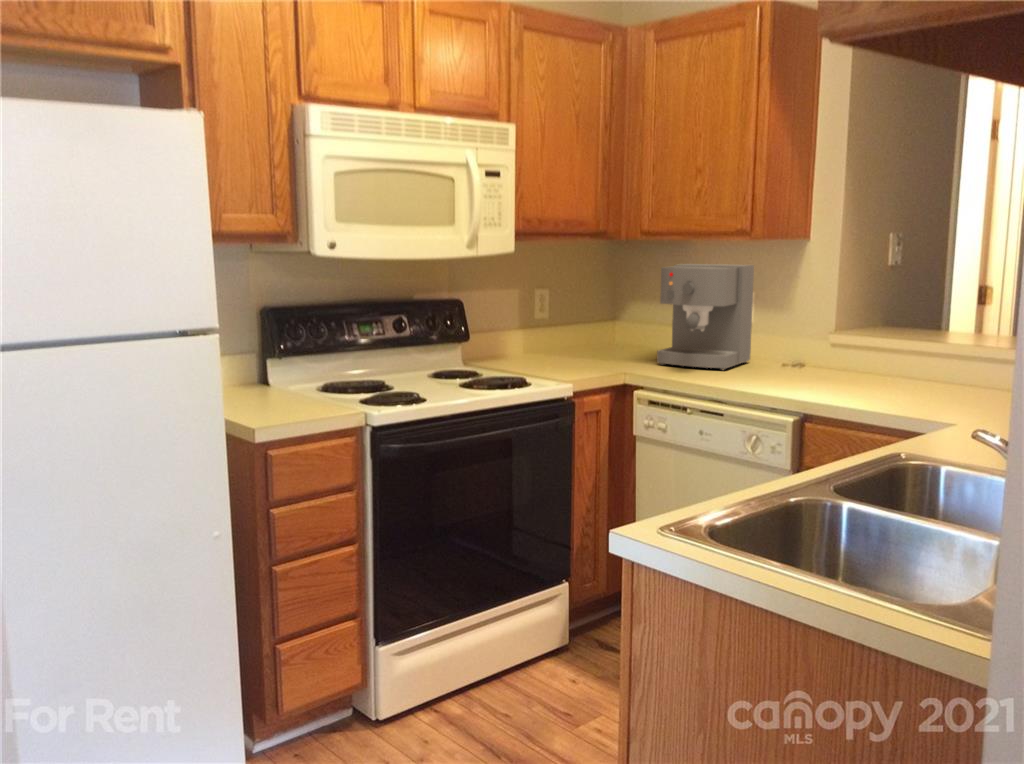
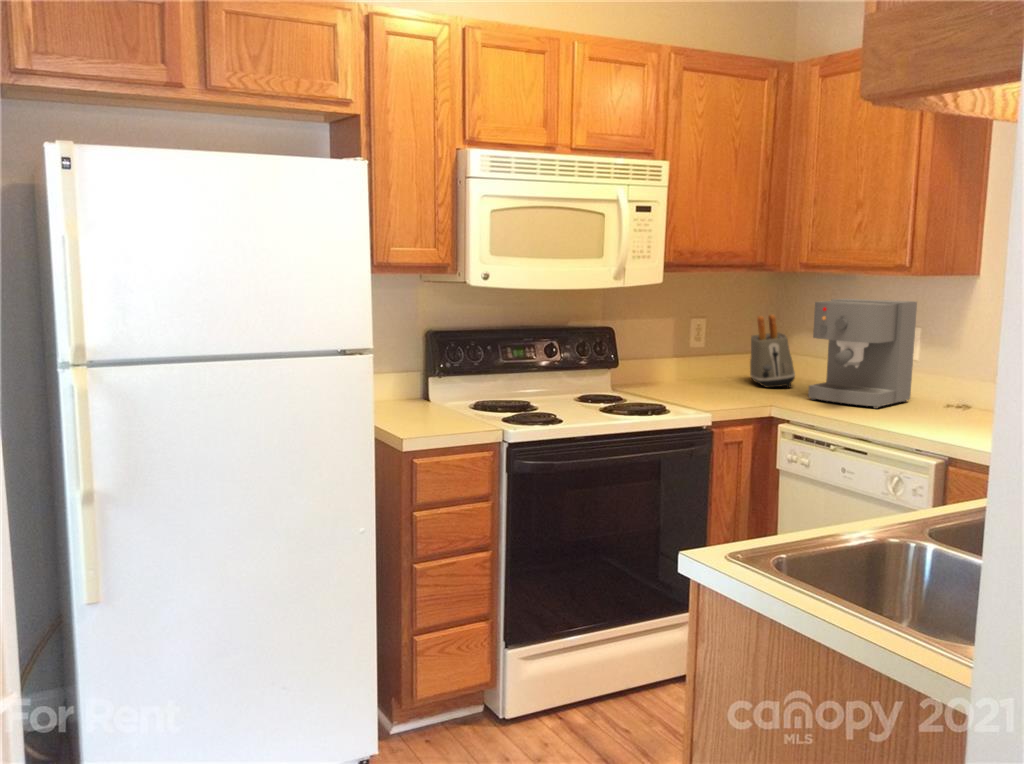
toaster: none [593,281,640,355] -> present [750,314,795,388]

